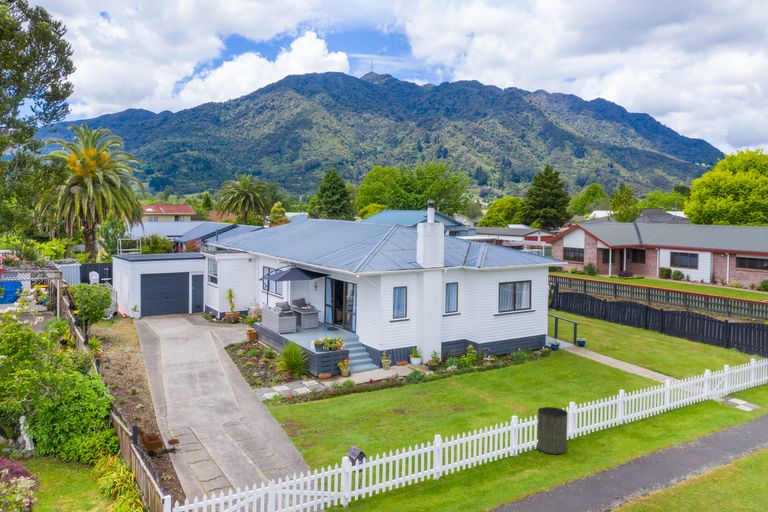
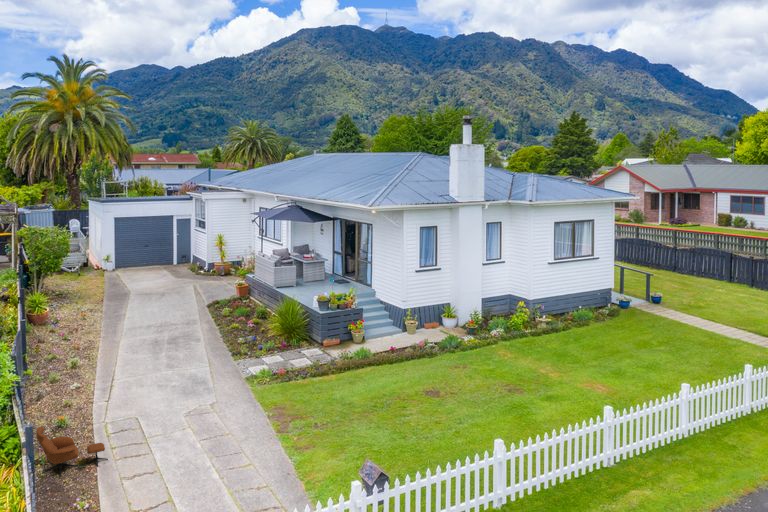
trash can: present [537,407,568,455] -> none [650,396,703,471]

